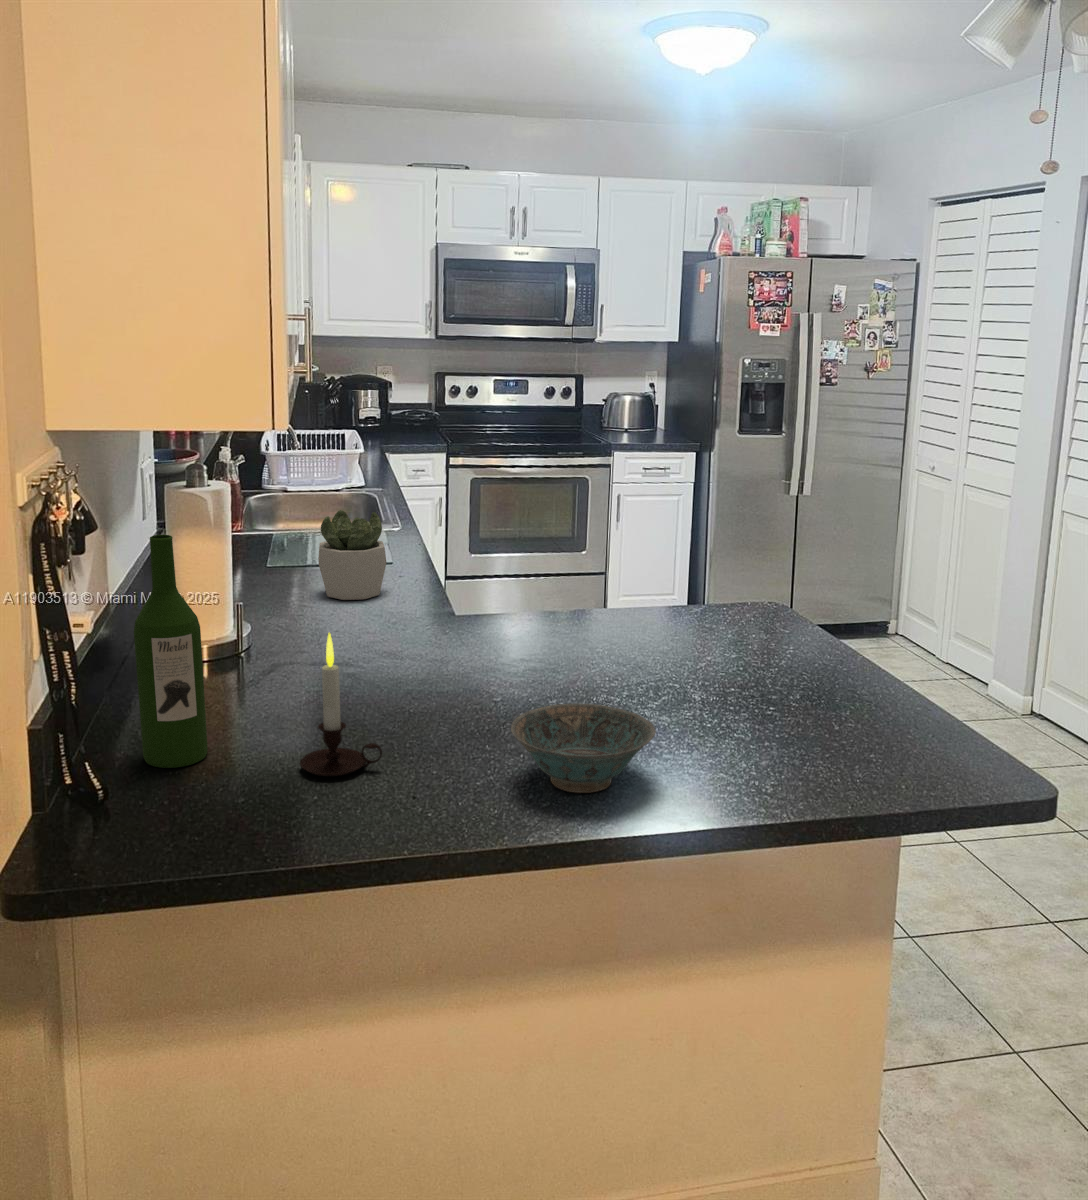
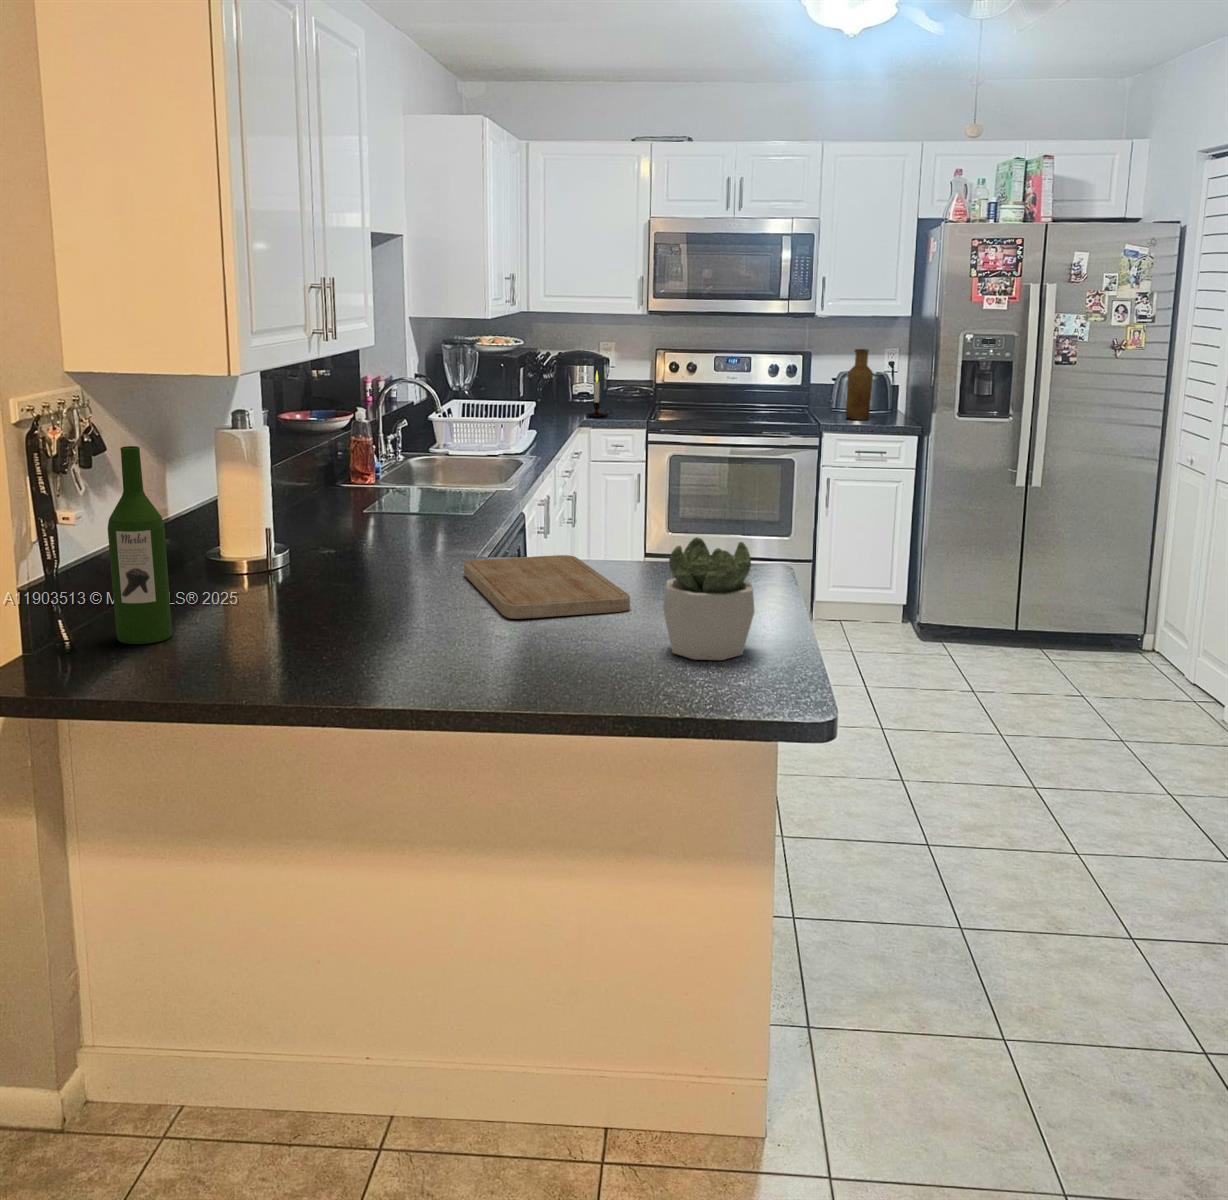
vase: none [620,371,644,437] -> present [846,349,873,420]
succulent plant: present [318,510,387,600] -> present [663,537,754,660]
cutting board: none [454,610,669,694] -> present [464,555,630,619]
candle: present [299,633,382,776] -> present [586,372,612,417]
ceramic bowl: present [511,704,656,793] -> none [383,612,515,684]

